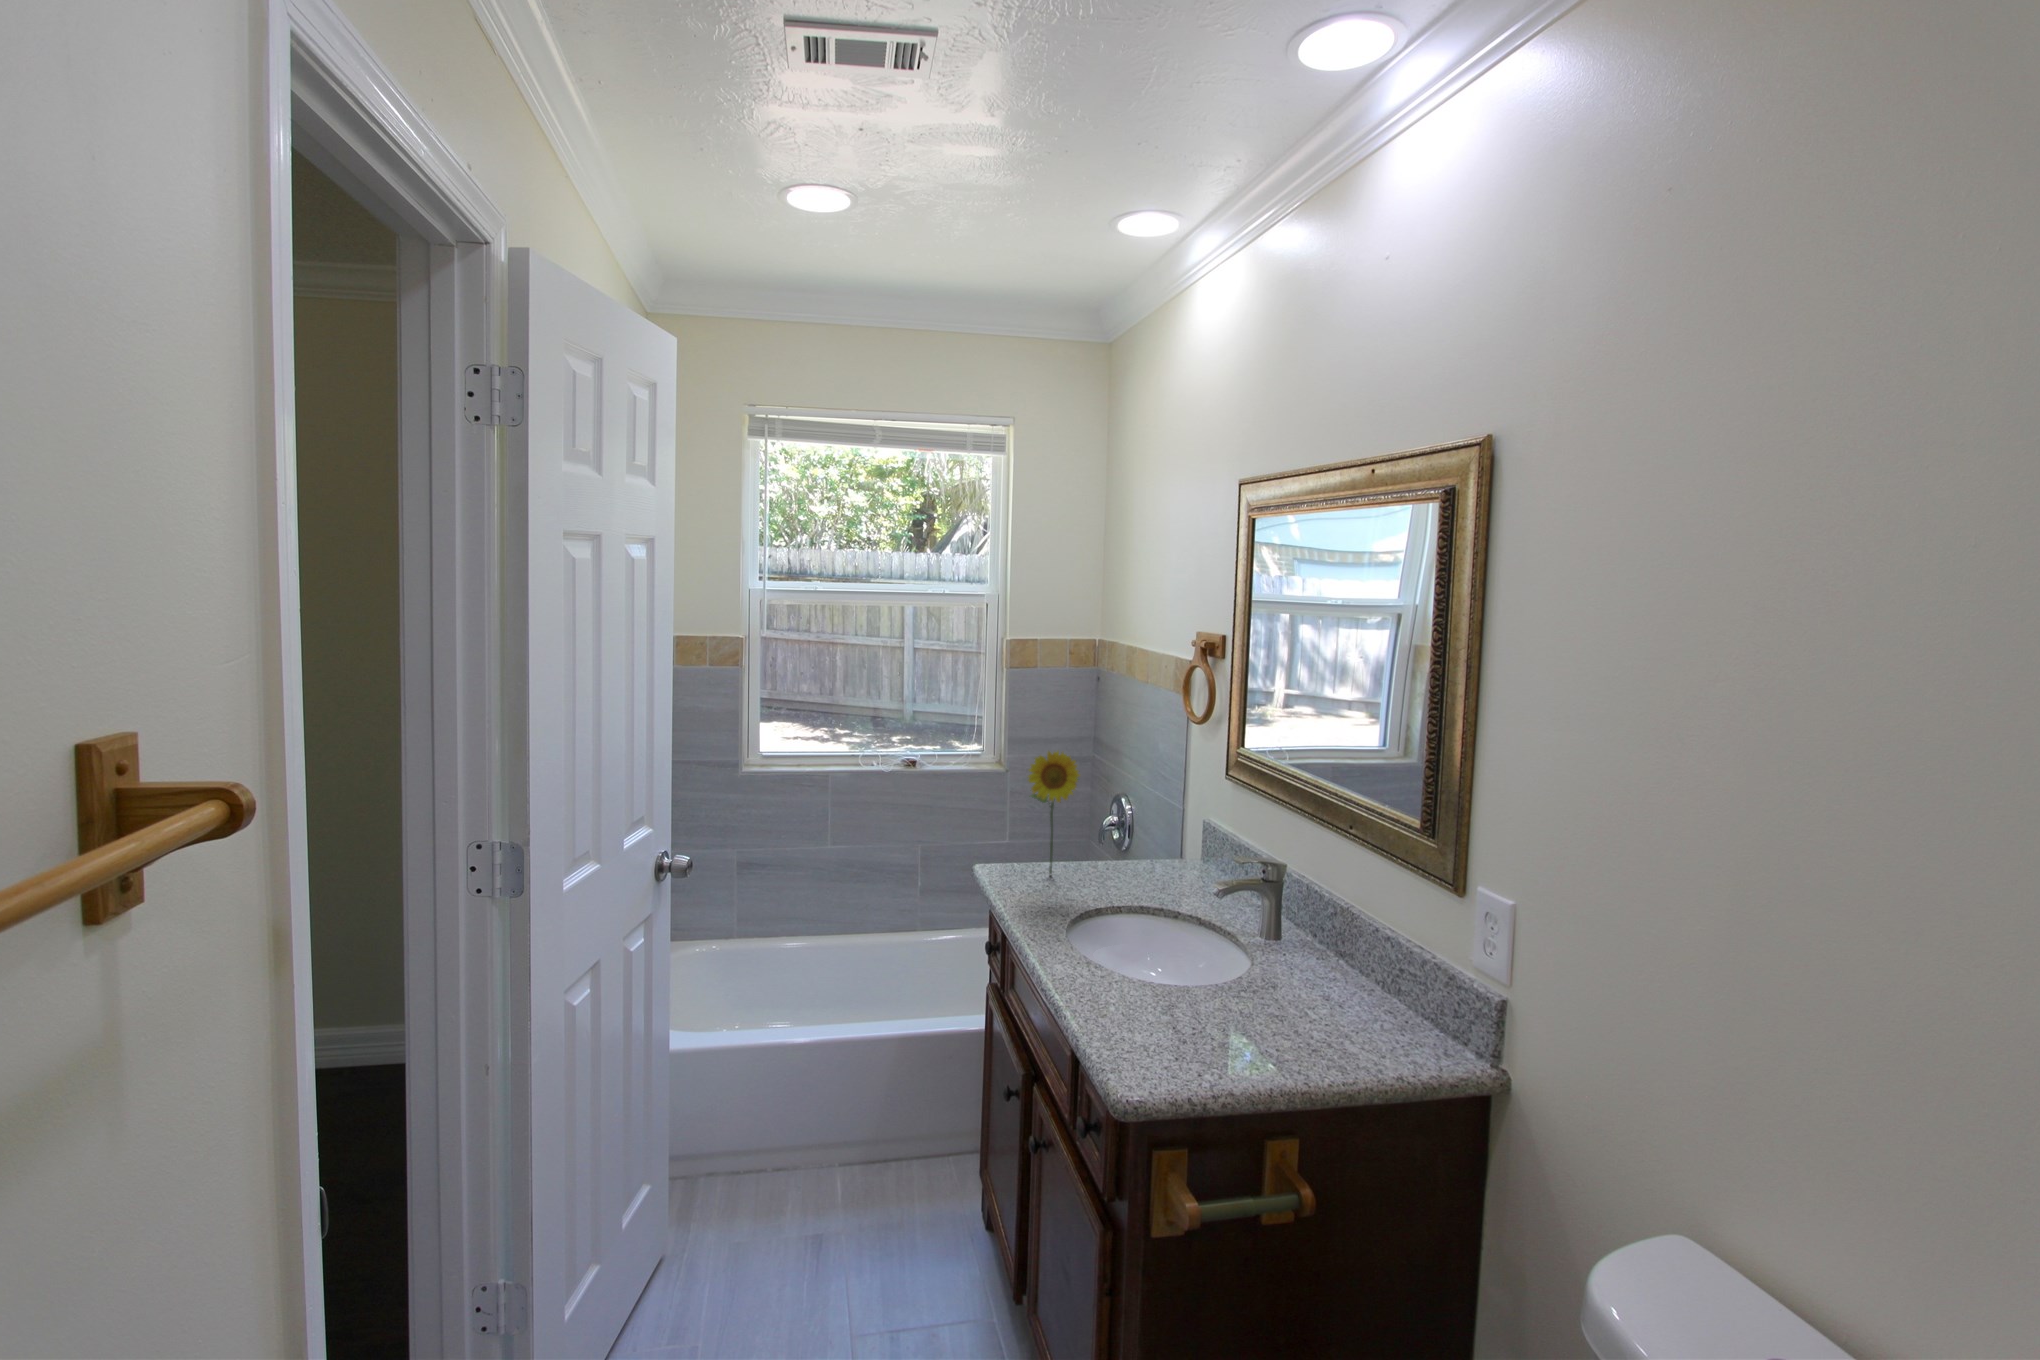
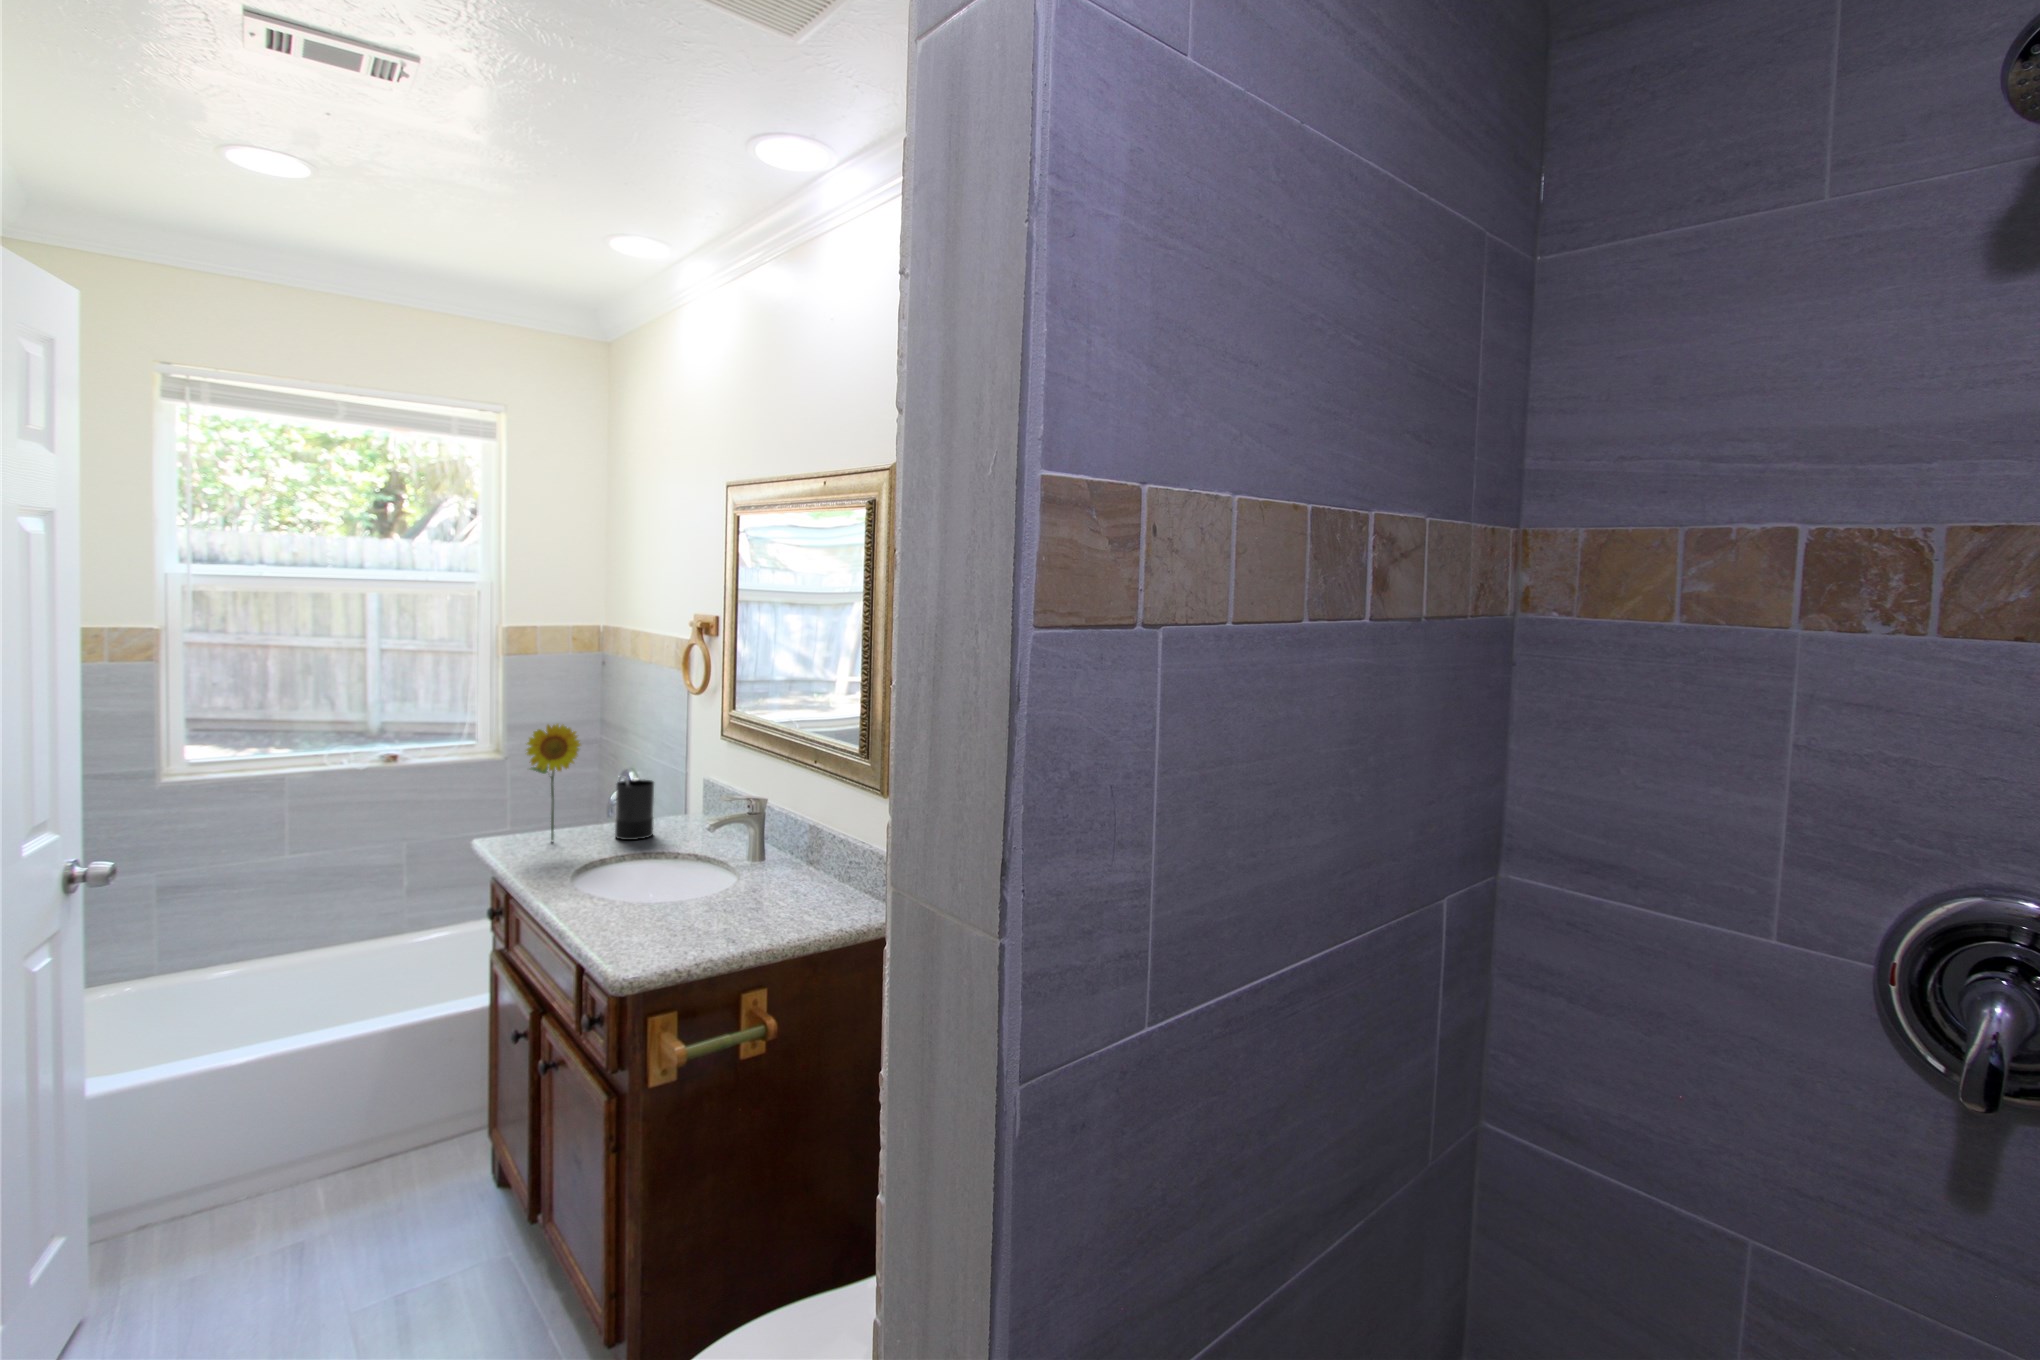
candle: none [1112,811,1153,886] -> present [615,776,654,840]

